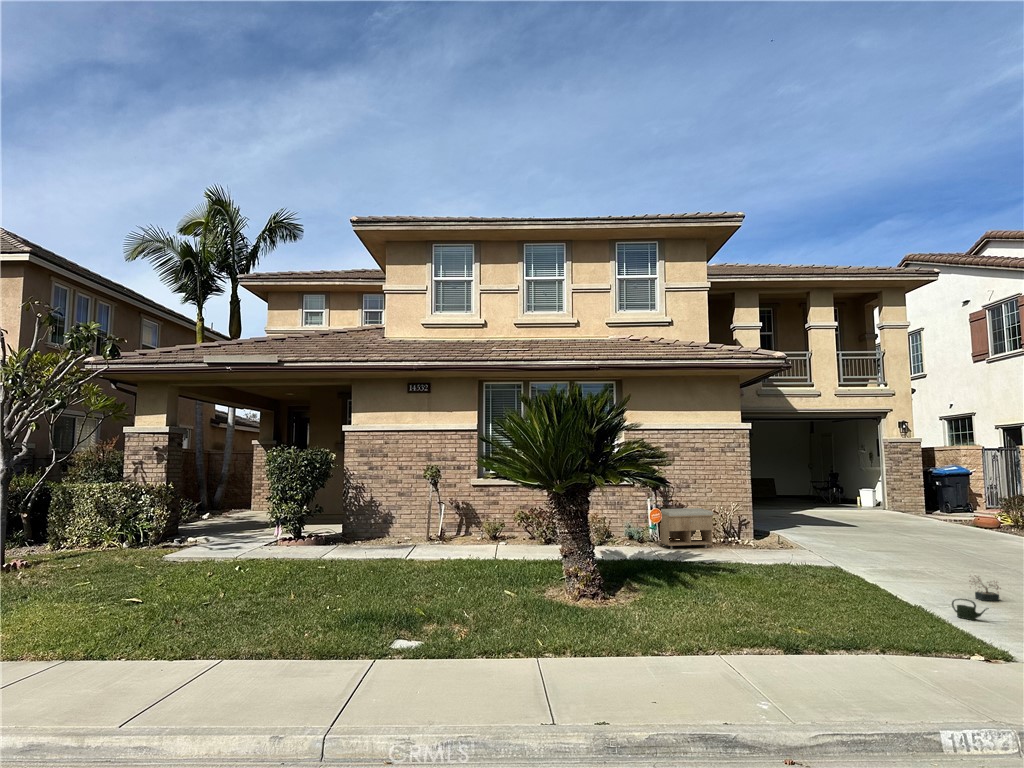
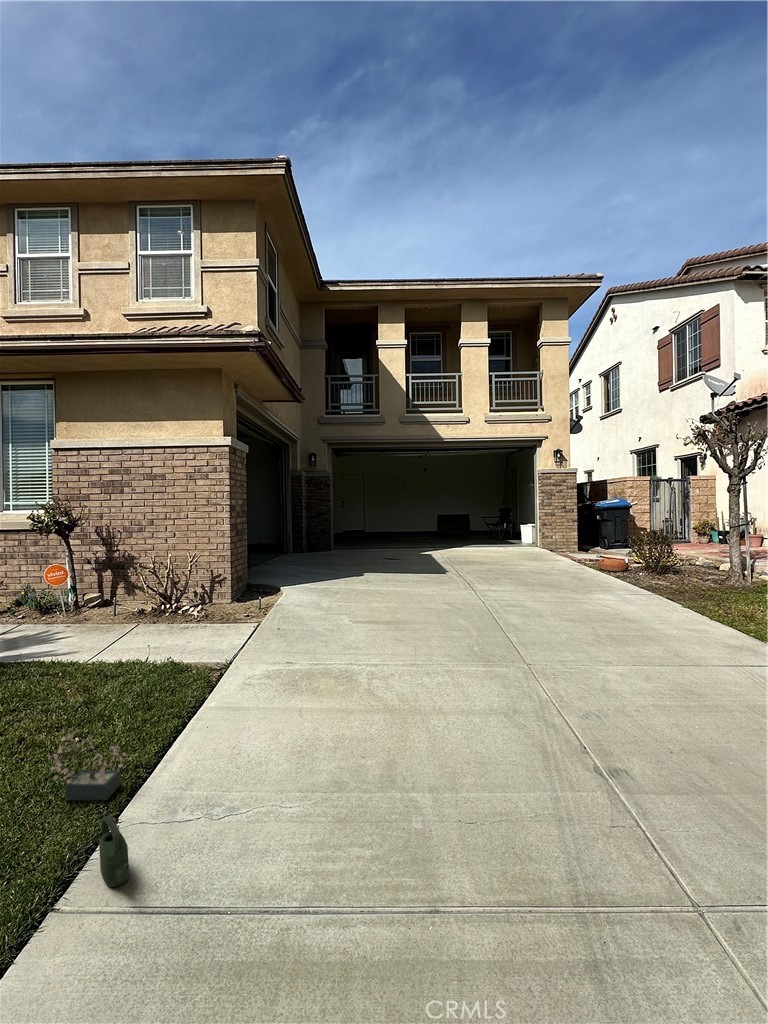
storage bench: present [658,508,713,549] -> none [74,560,160,621]
decorative plant: present [969,576,1001,601] -> present [48,731,127,800]

